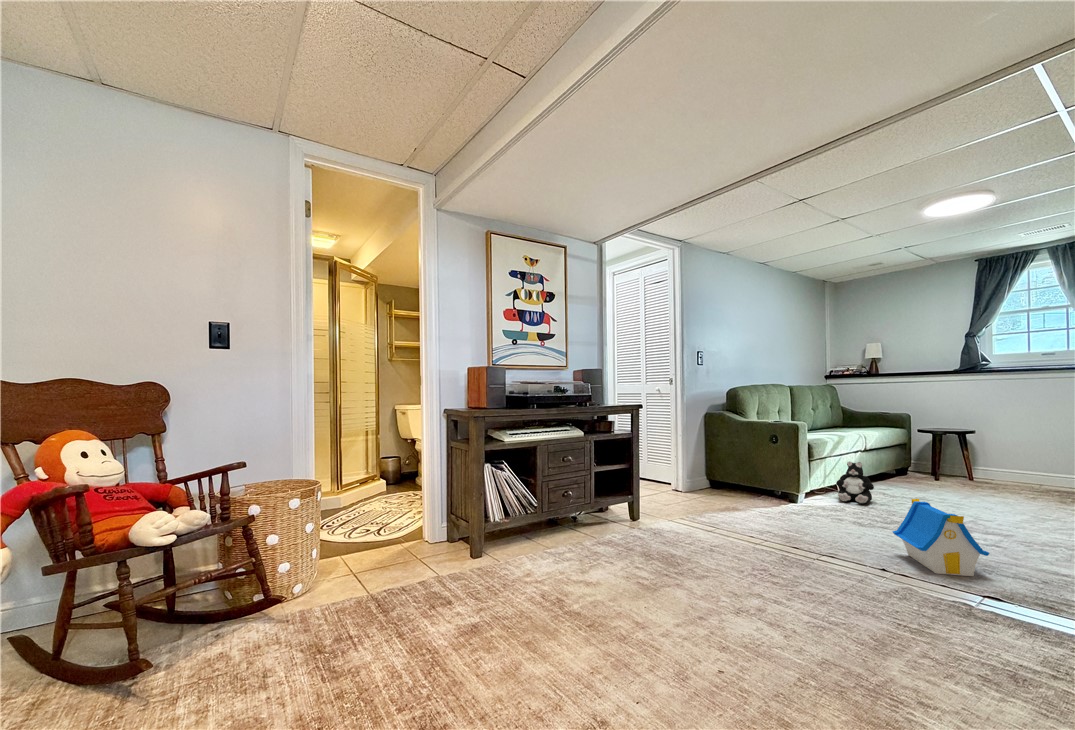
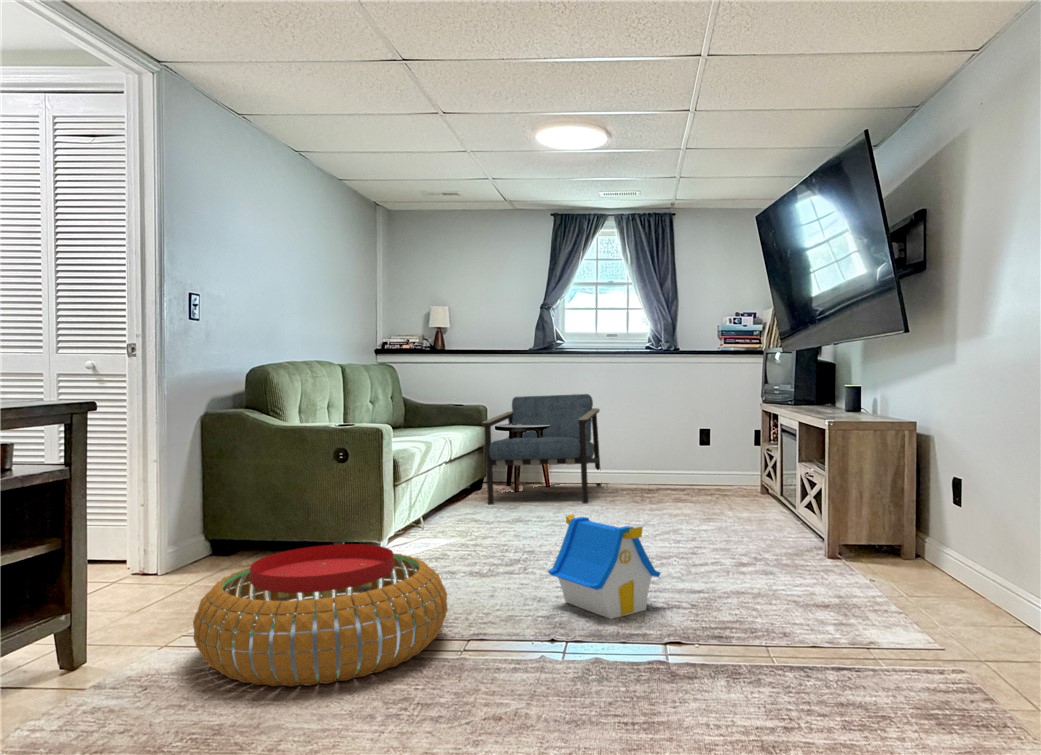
armchair: none [900,409,1036,497] -> present [482,394,601,505]
plush toy: present [836,461,874,504] -> none [424,478,474,543]
pouf: none [676,487,809,556] -> present [193,544,448,687]

